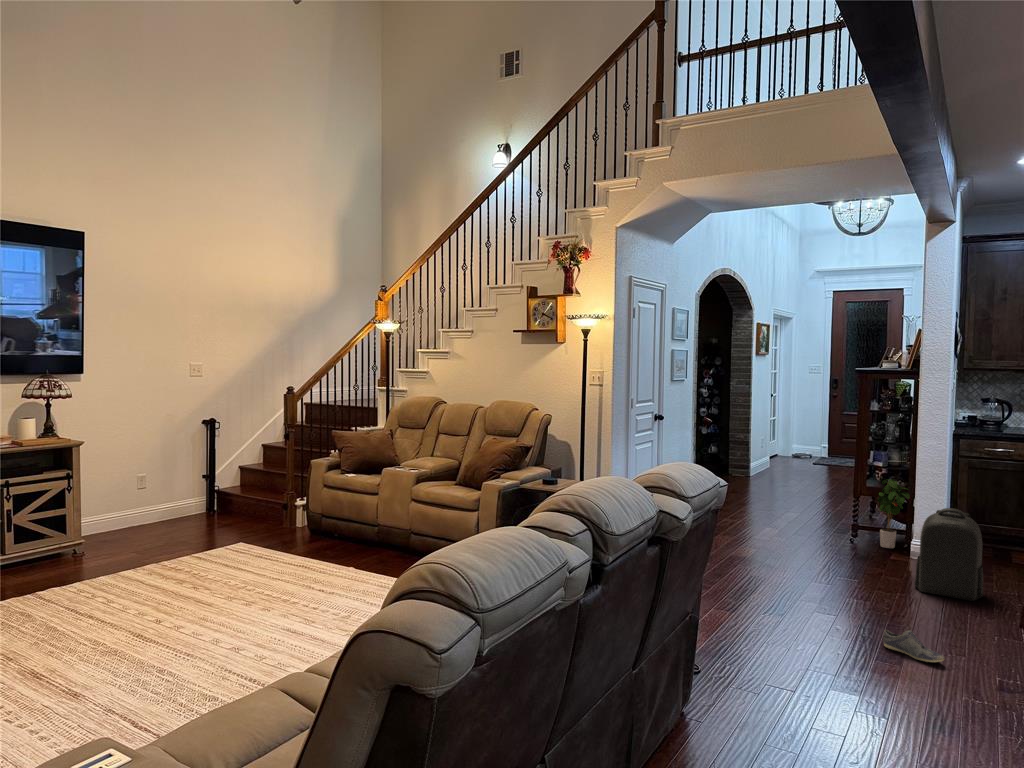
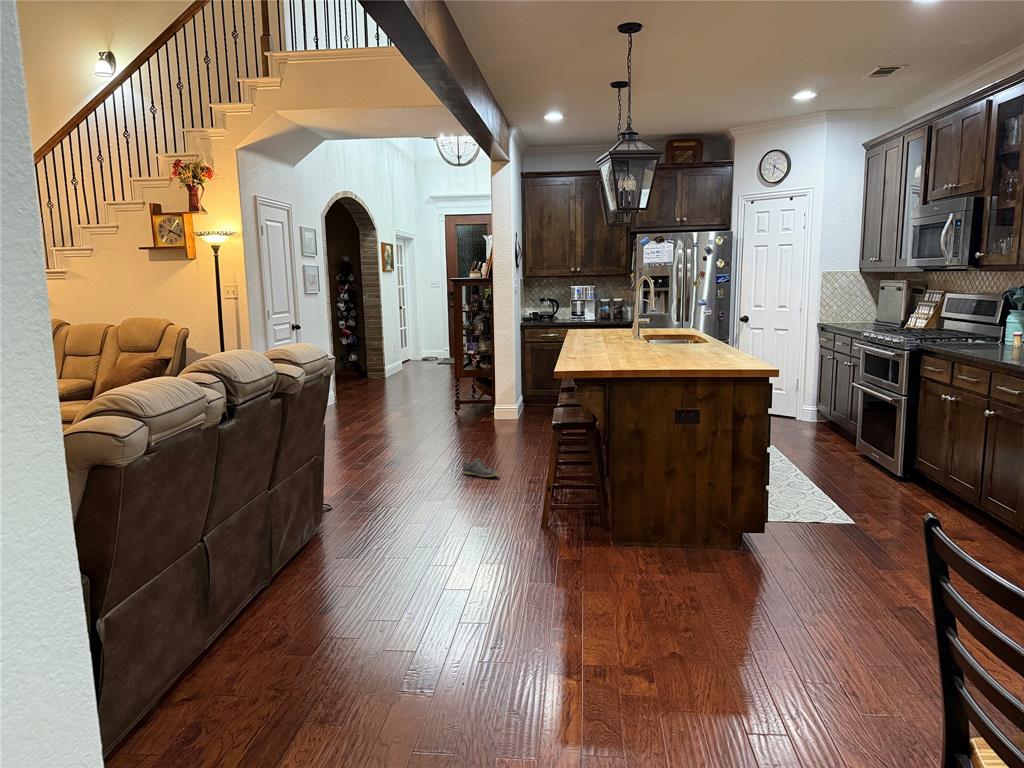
potted plant: present [878,479,910,548] -> none [472,363,492,415]
backpack: present [914,508,983,601] -> none [492,376,535,440]

